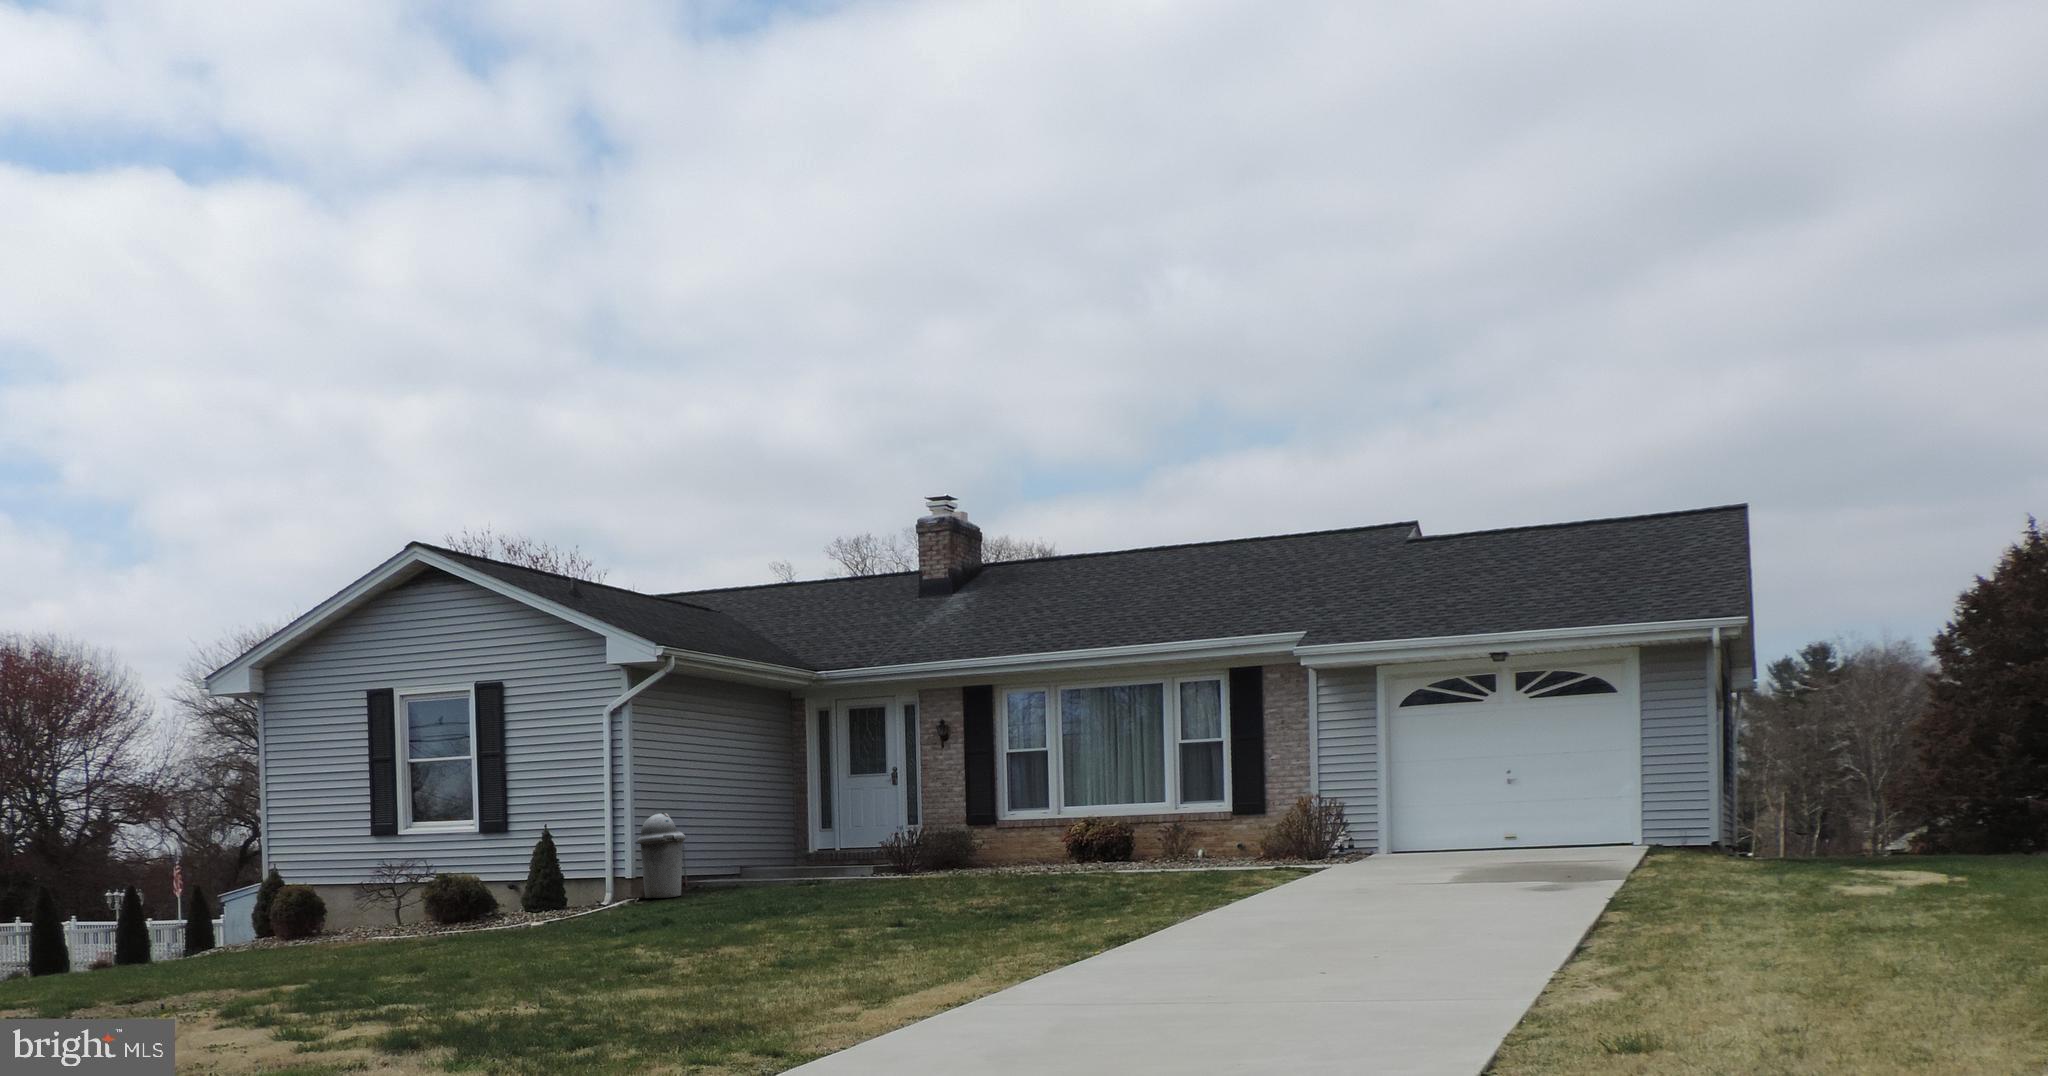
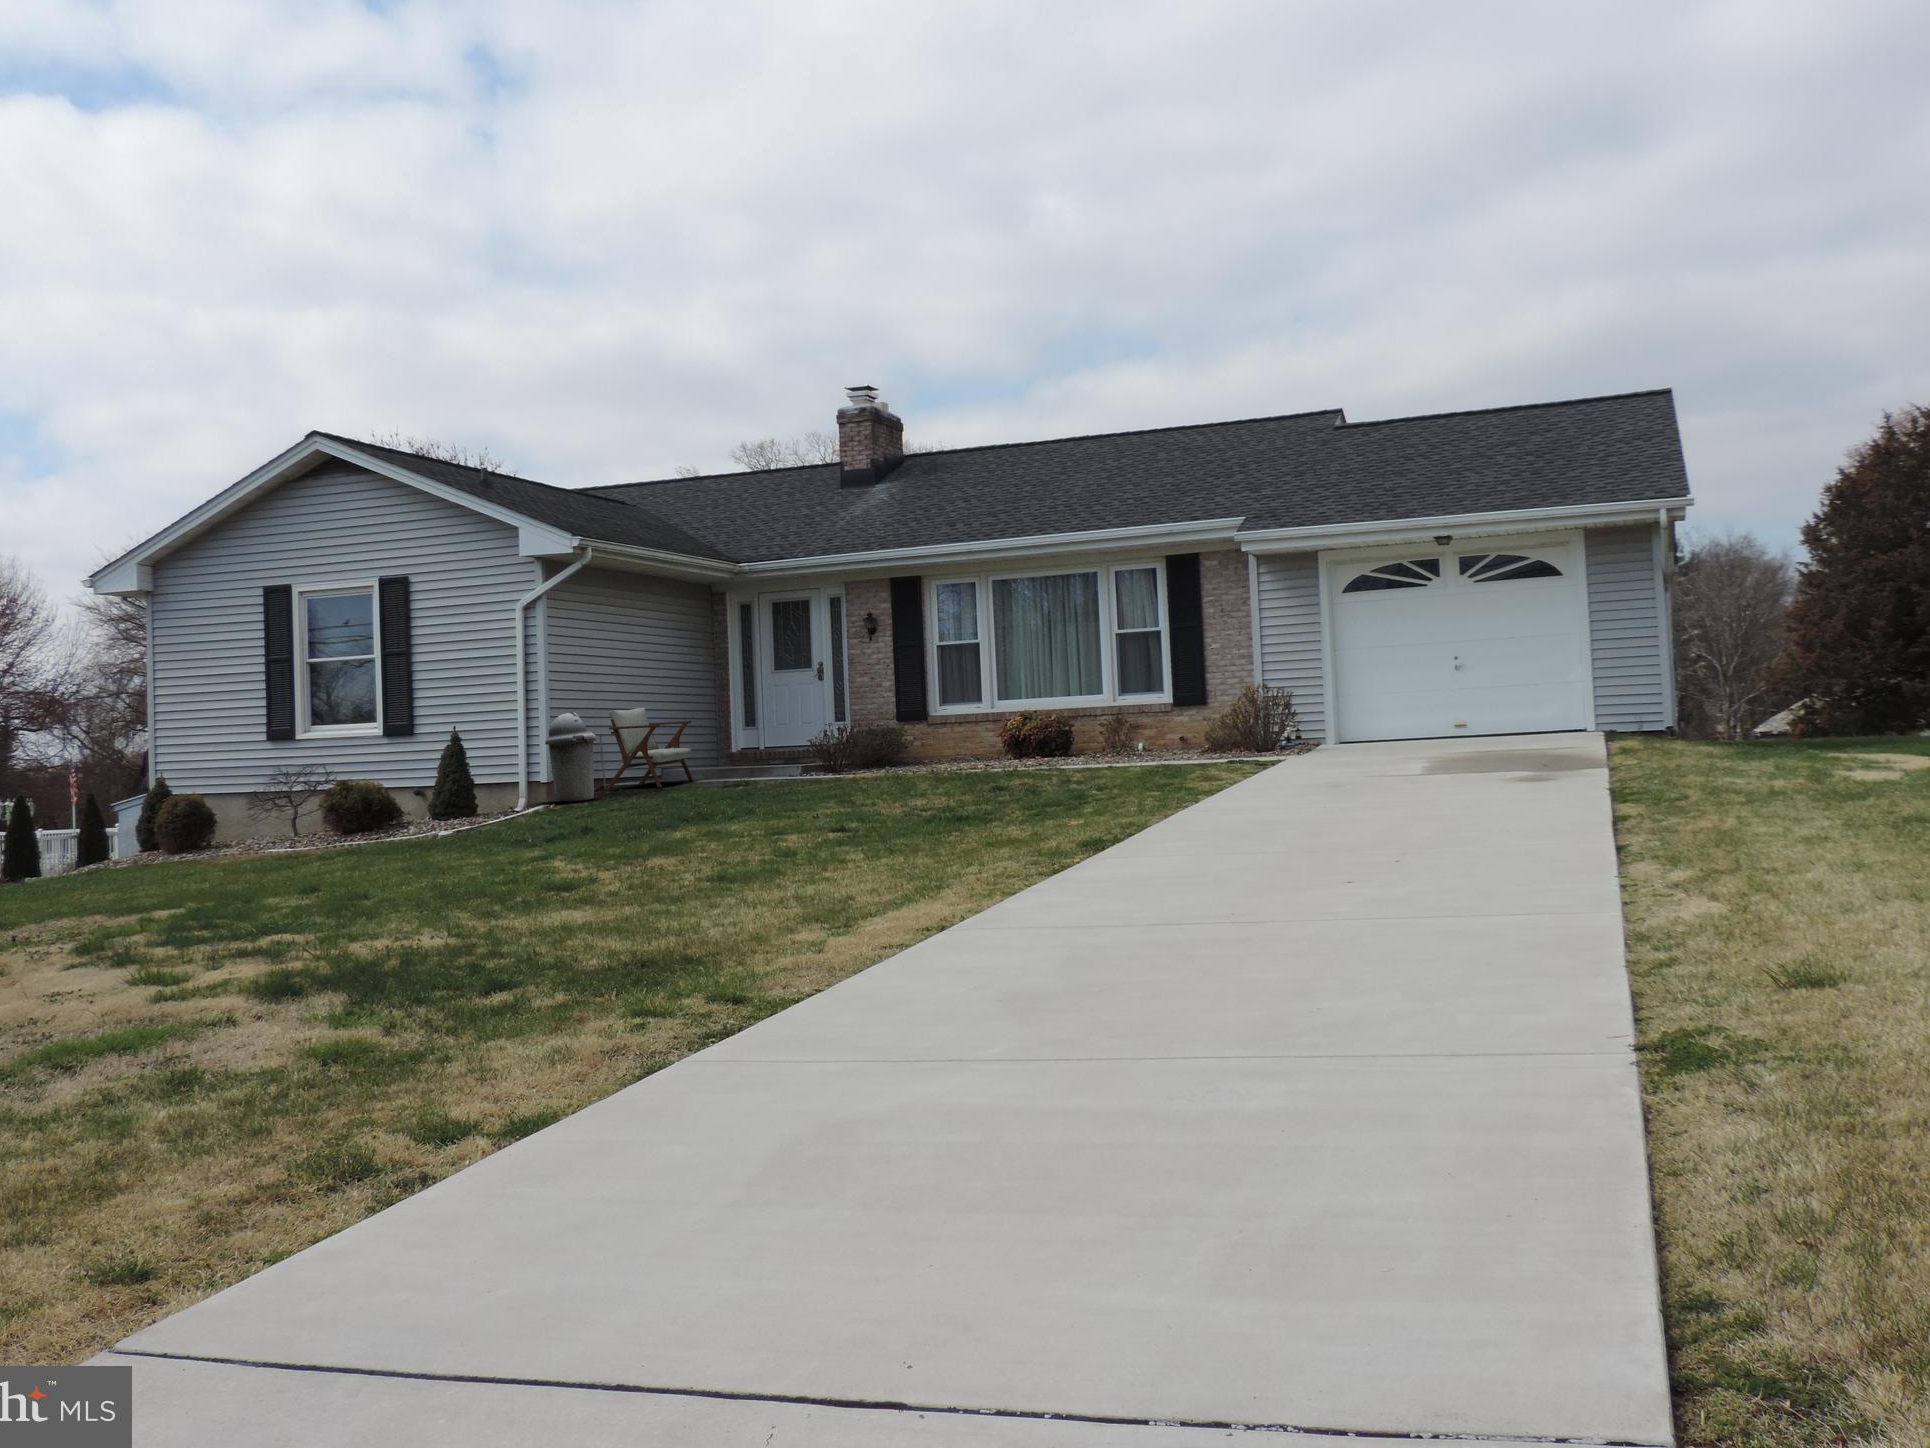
lounge chair: none [693,809,778,888] -> present [606,707,693,790]

